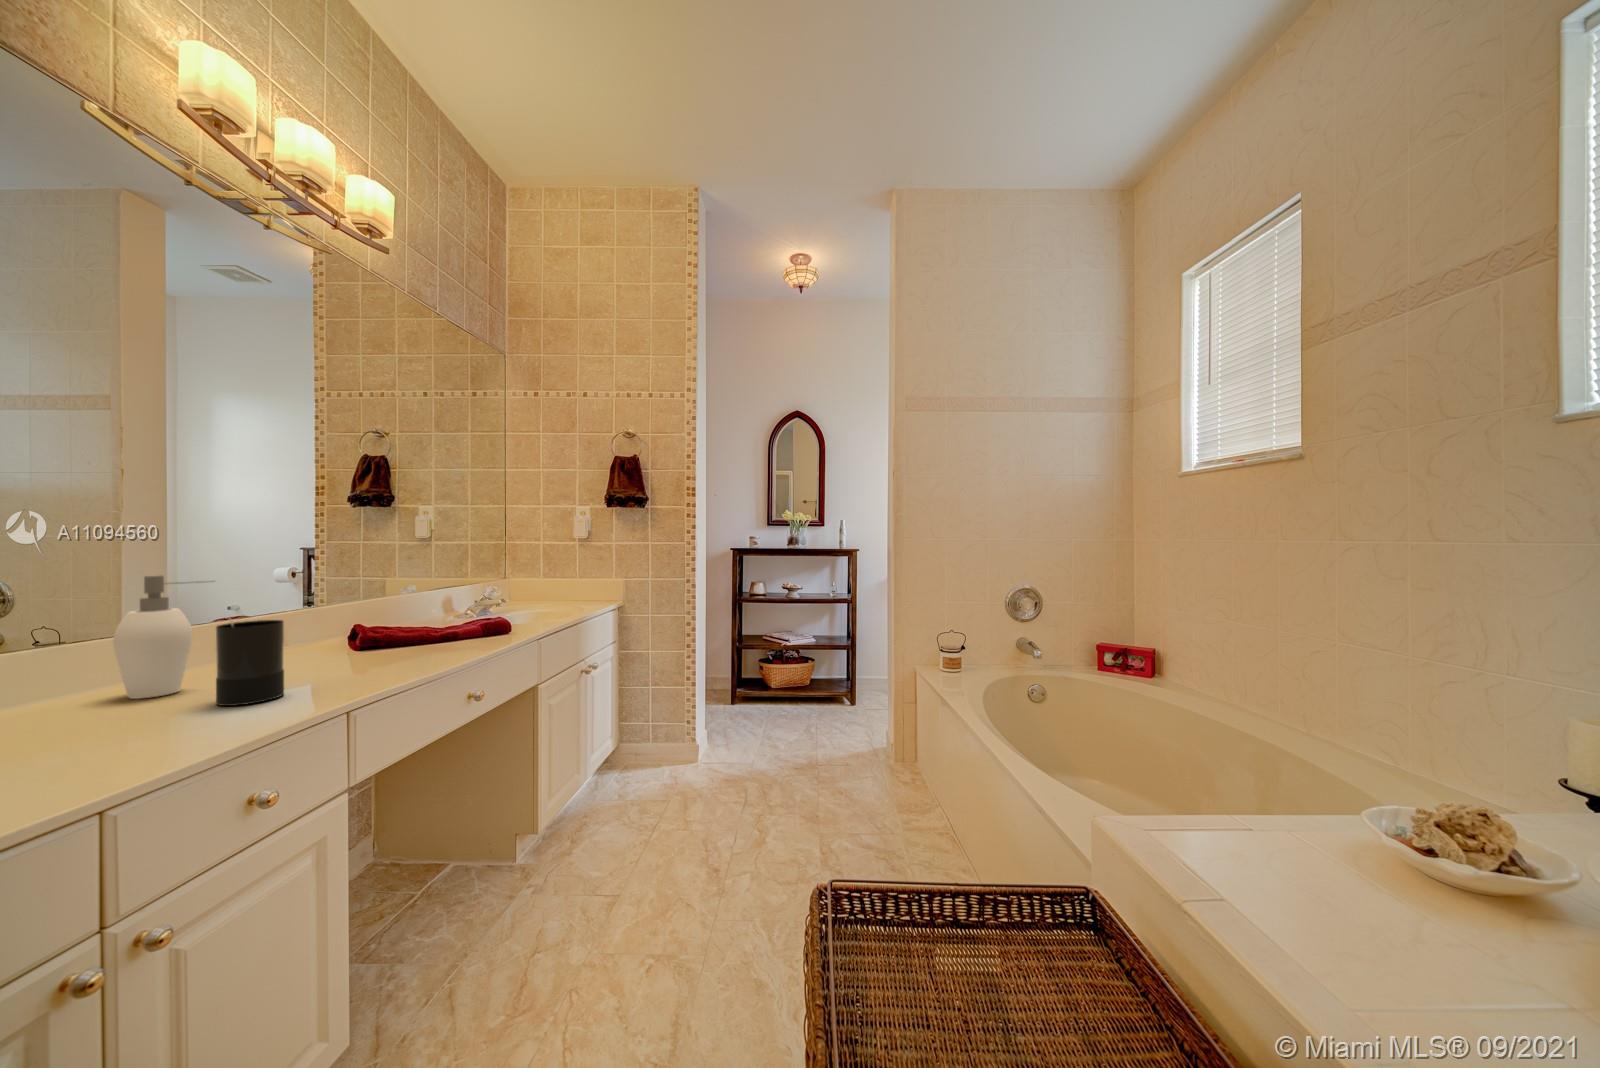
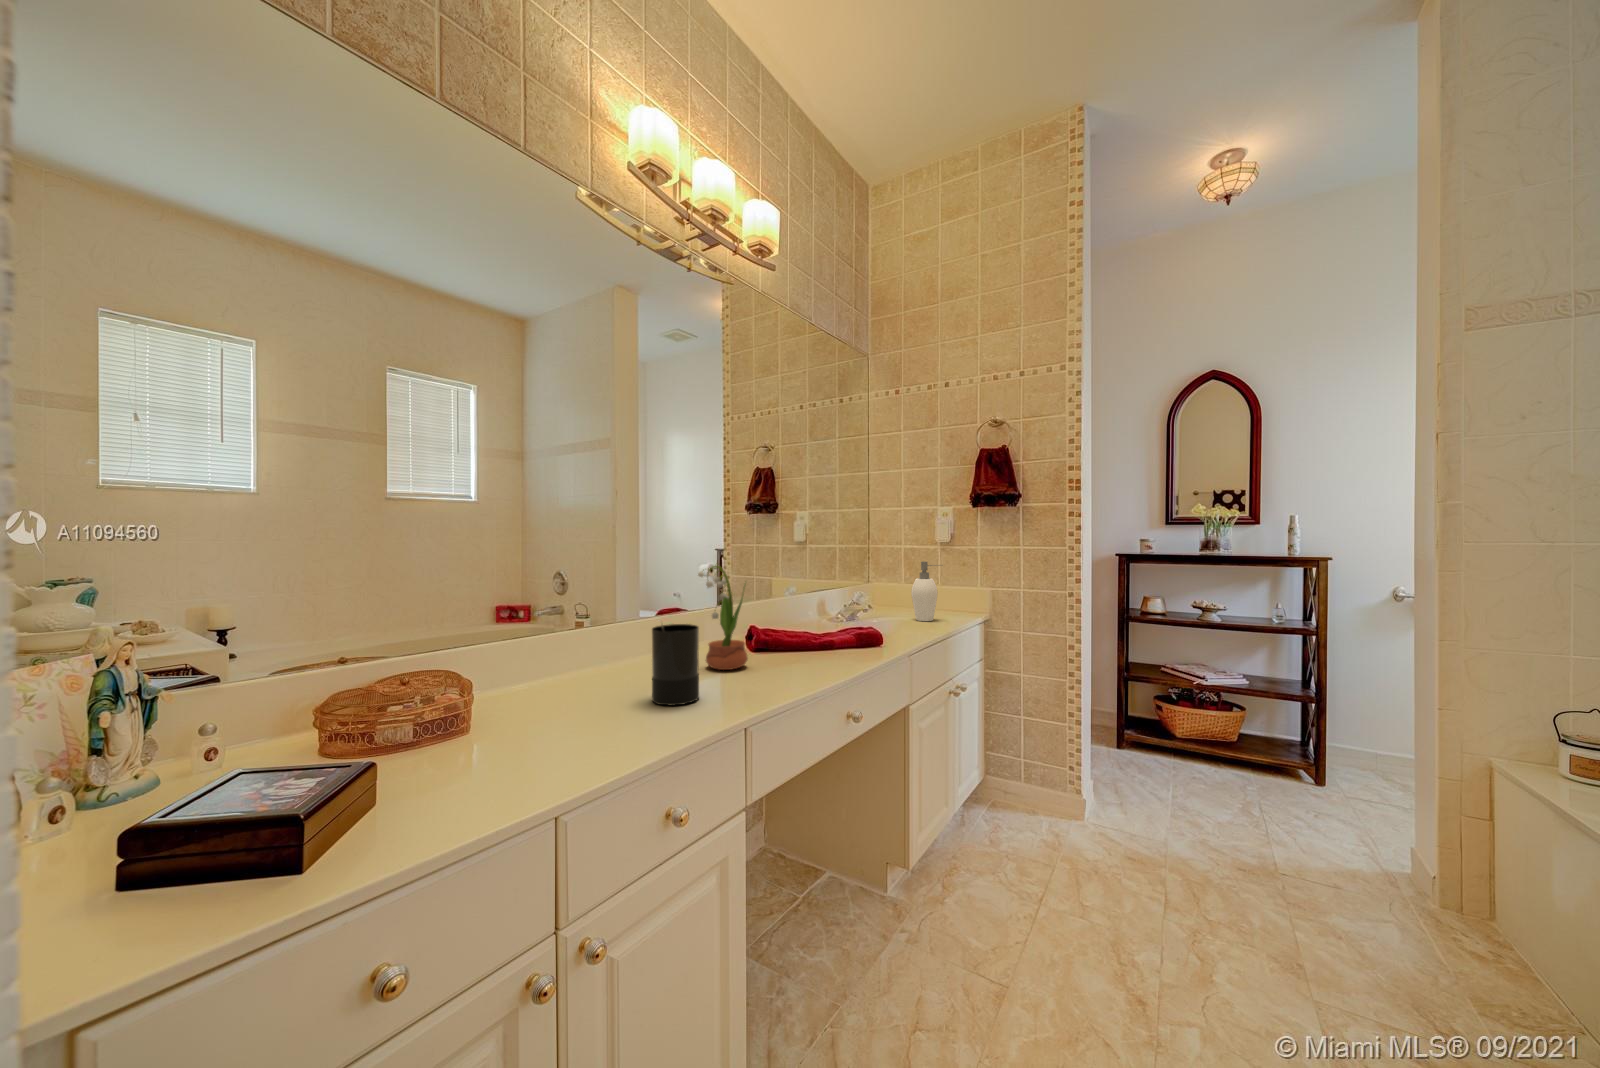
potted flower: none [280,557,350,669] -> present [698,564,748,670]
soap dispenser: present [113,575,199,699] -> present [911,561,942,621]

